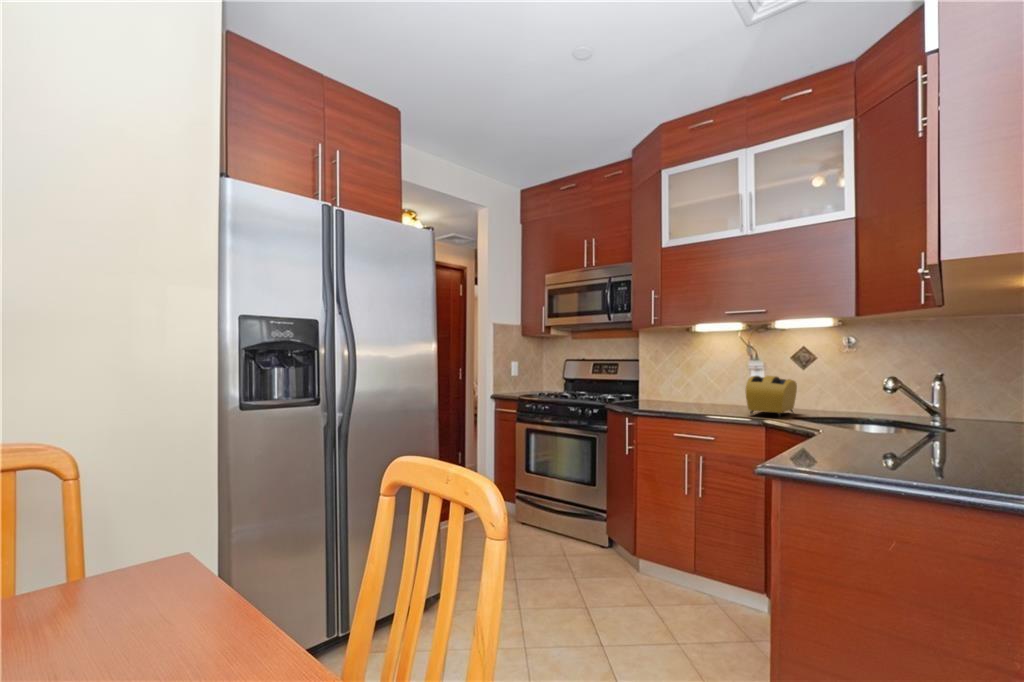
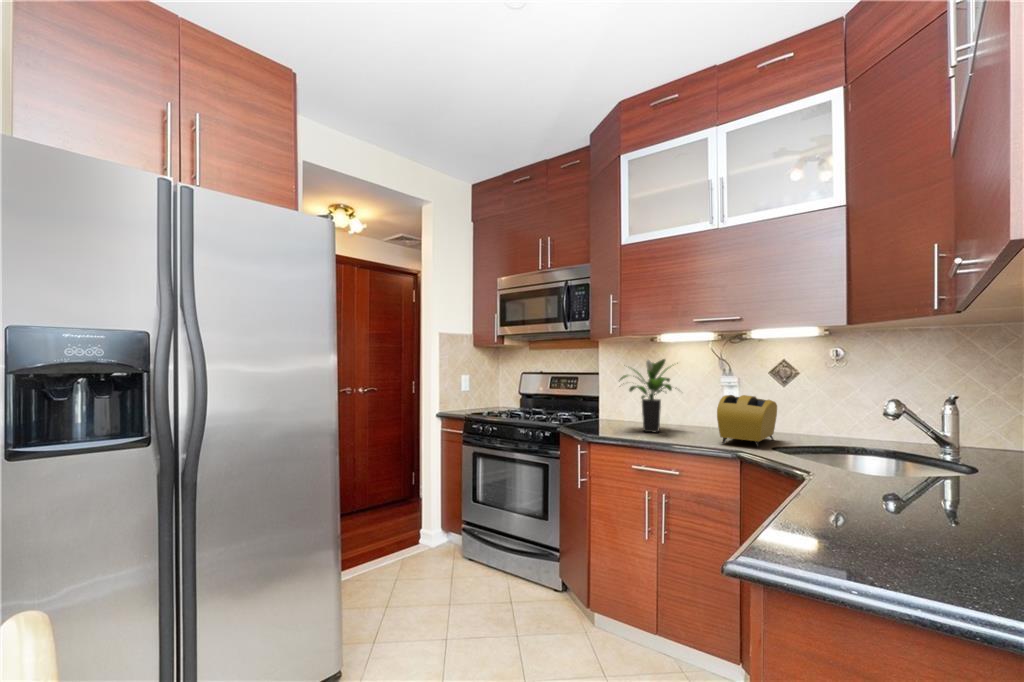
potted plant: none [660,345,716,409] -> present [620,359,672,433]

